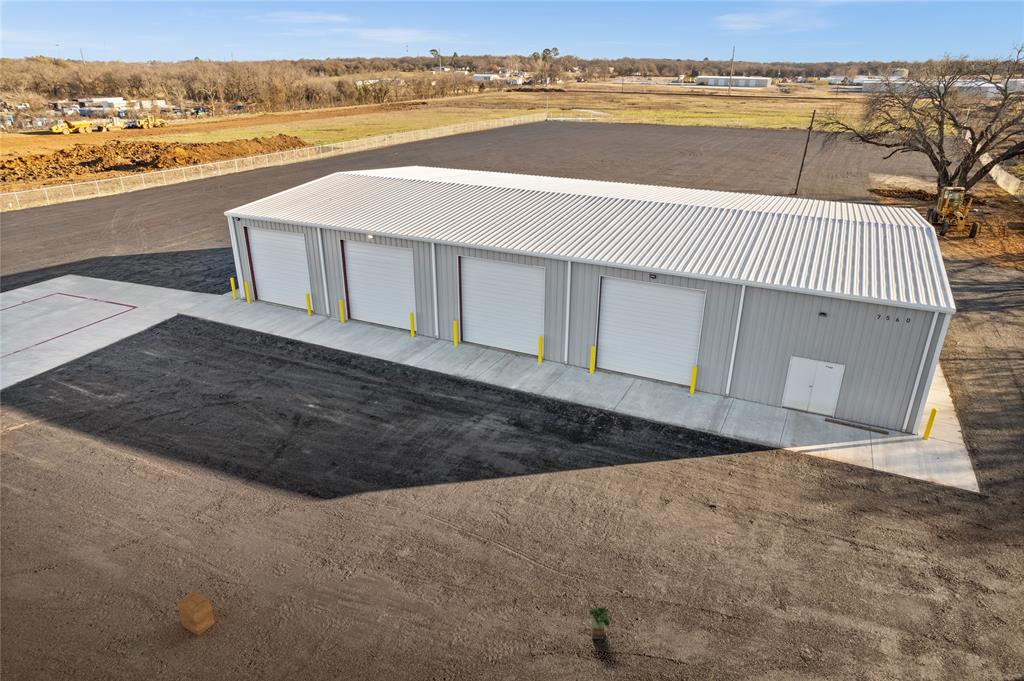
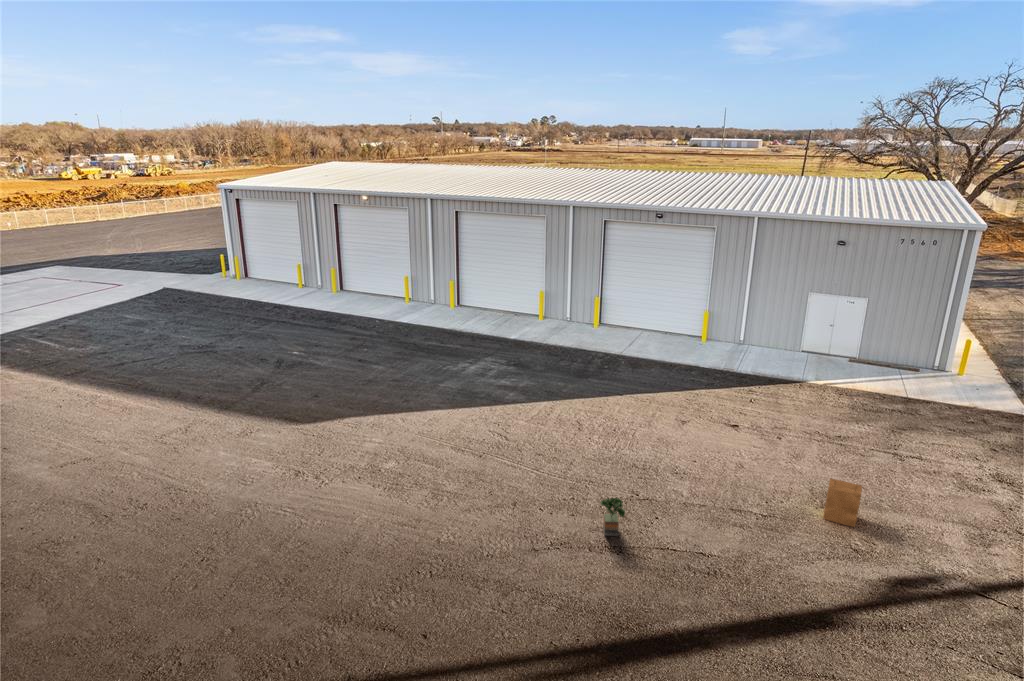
cardboard box: present [177,591,215,636] -> present [823,478,862,527]

